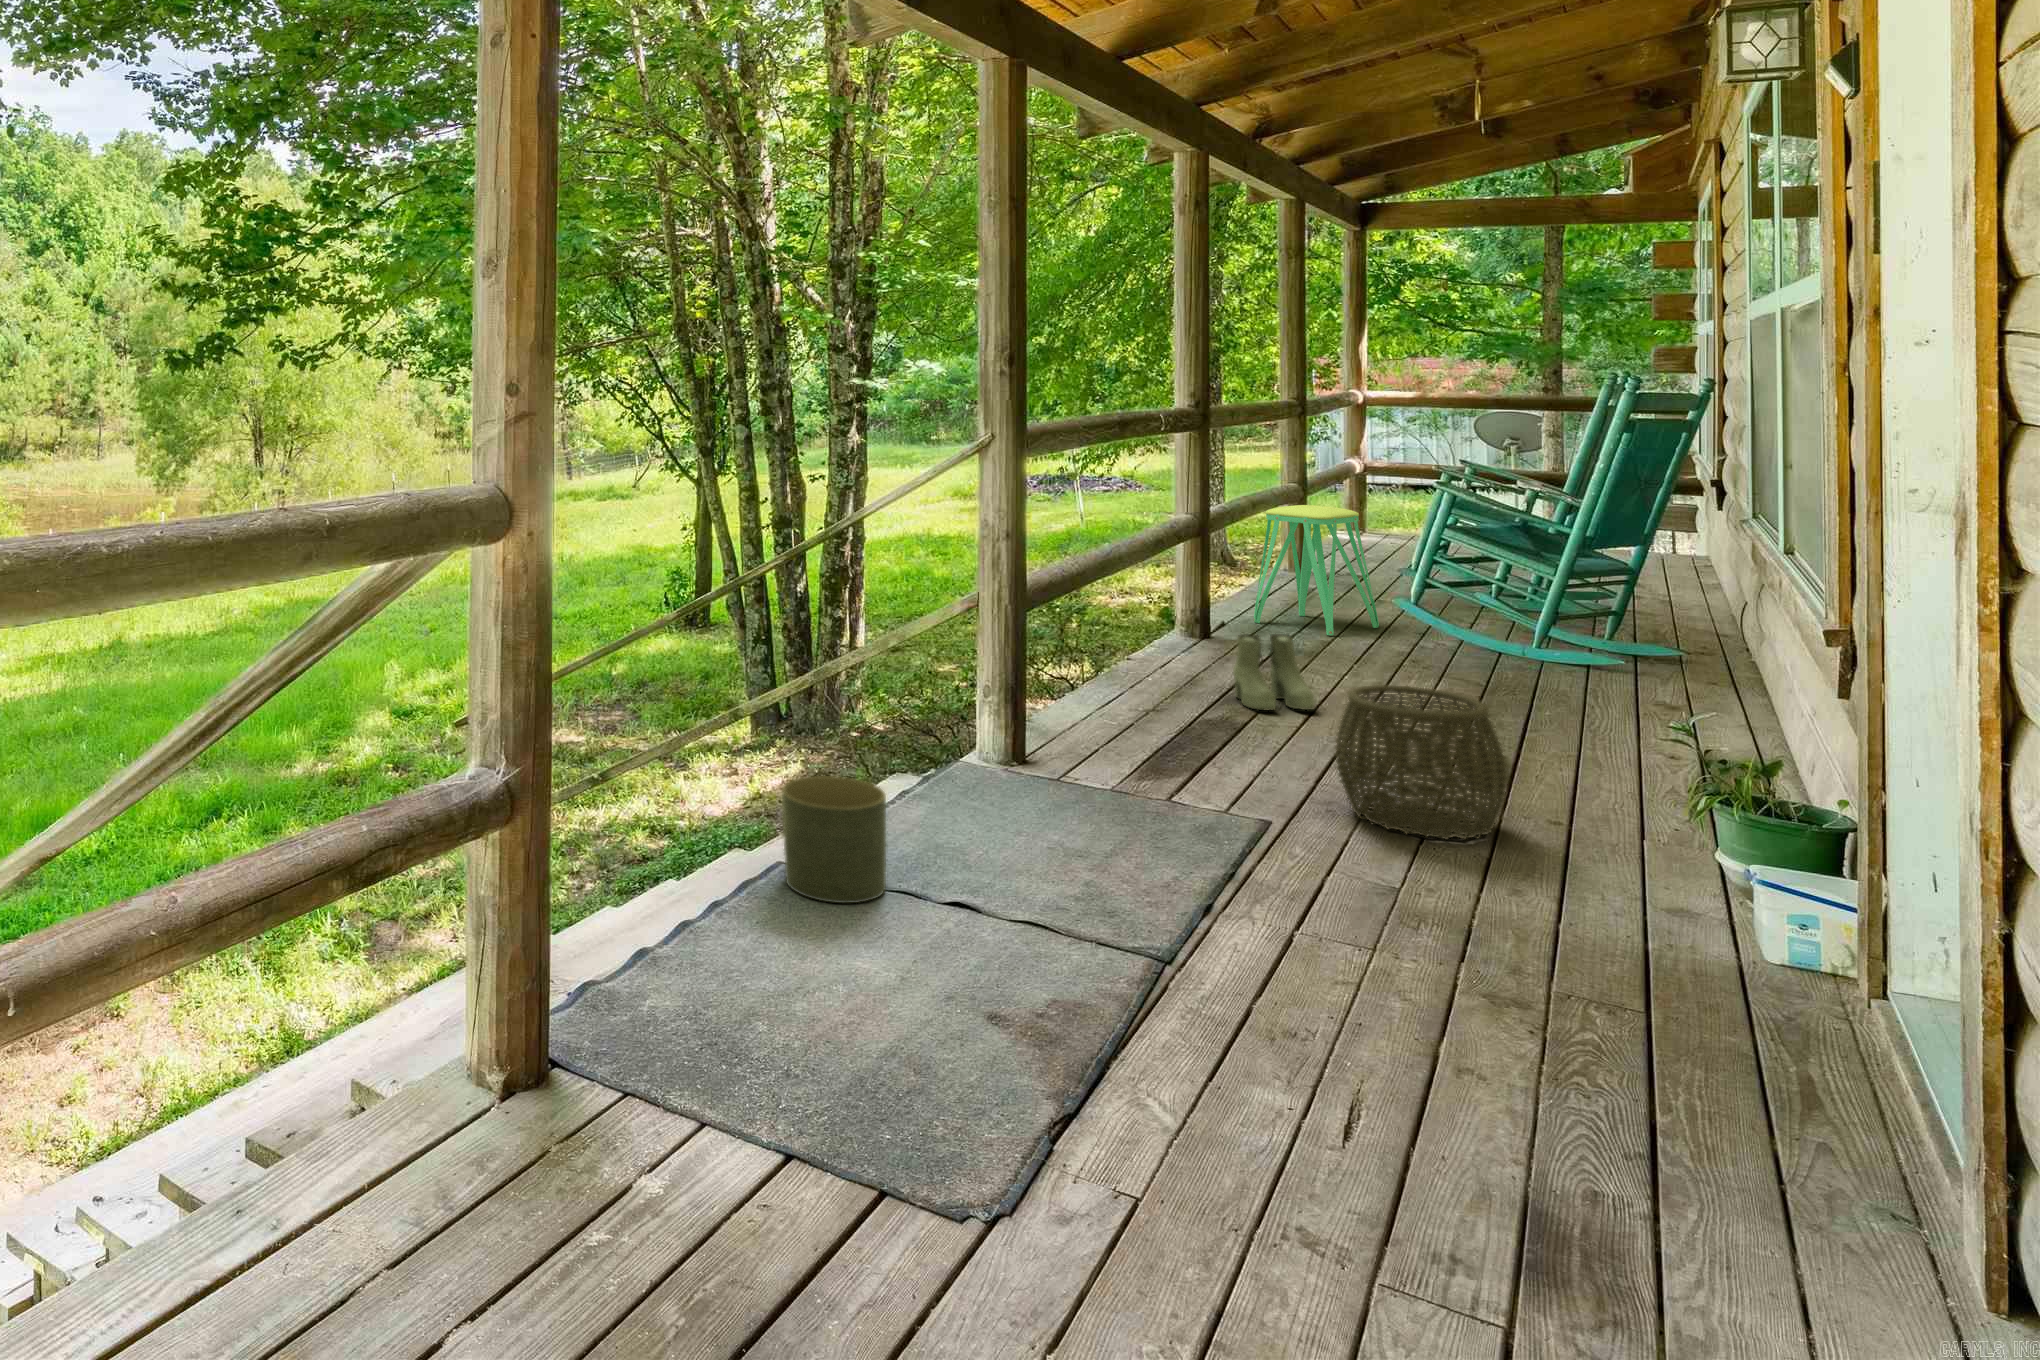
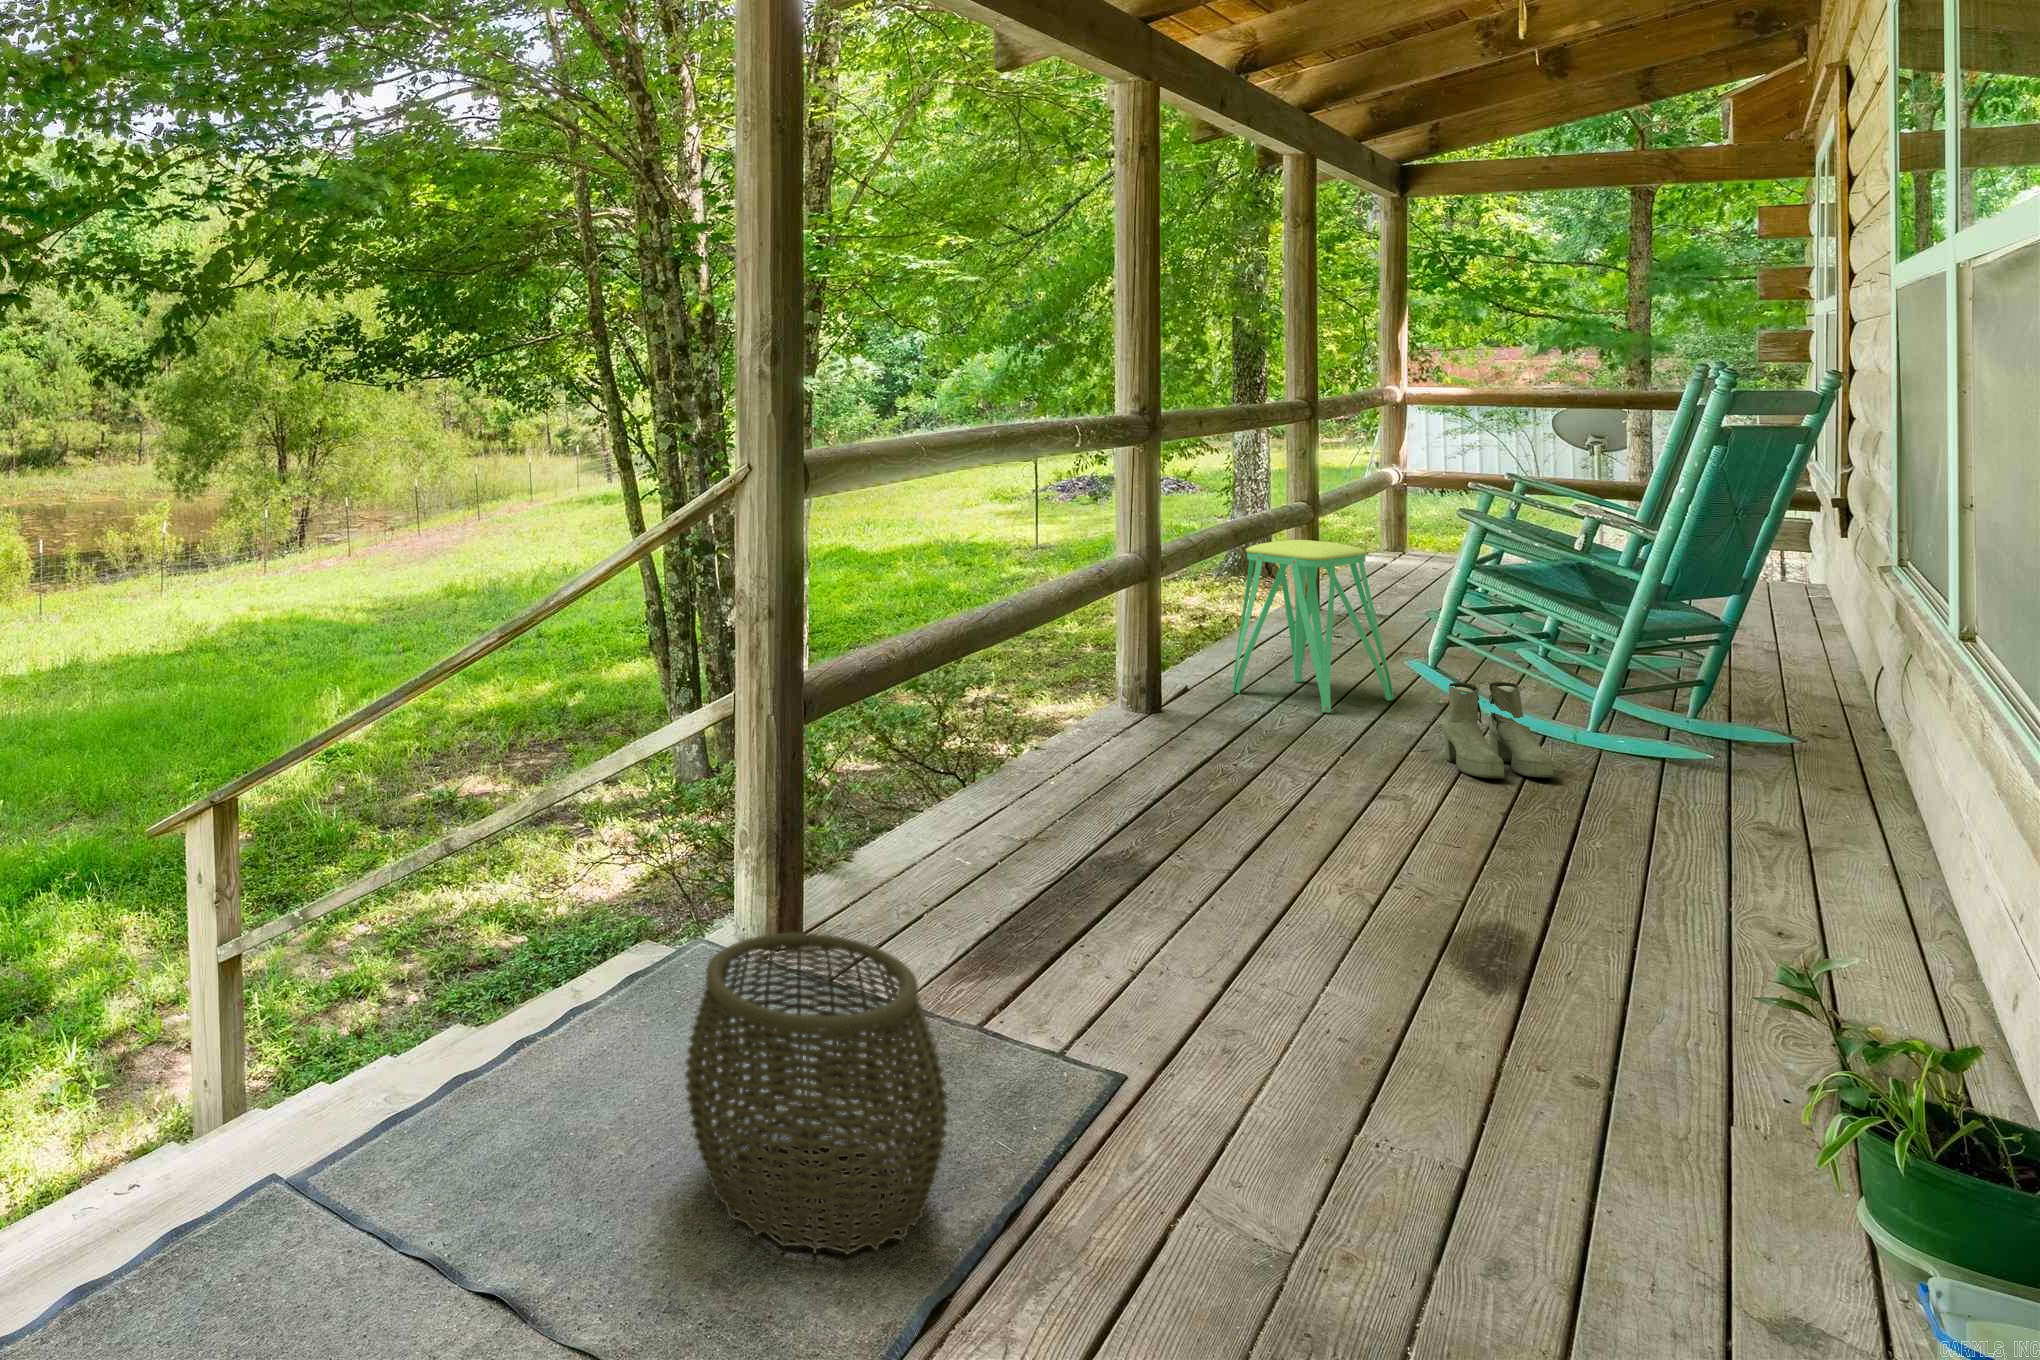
boots: present [1233,634,1315,710] -> present [1443,682,1554,779]
woven basket: present [1334,685,1508,839] -> present [685,933,948,1254]
planter: present [782,776,886,903] -> none [321,1017,483,1251]

